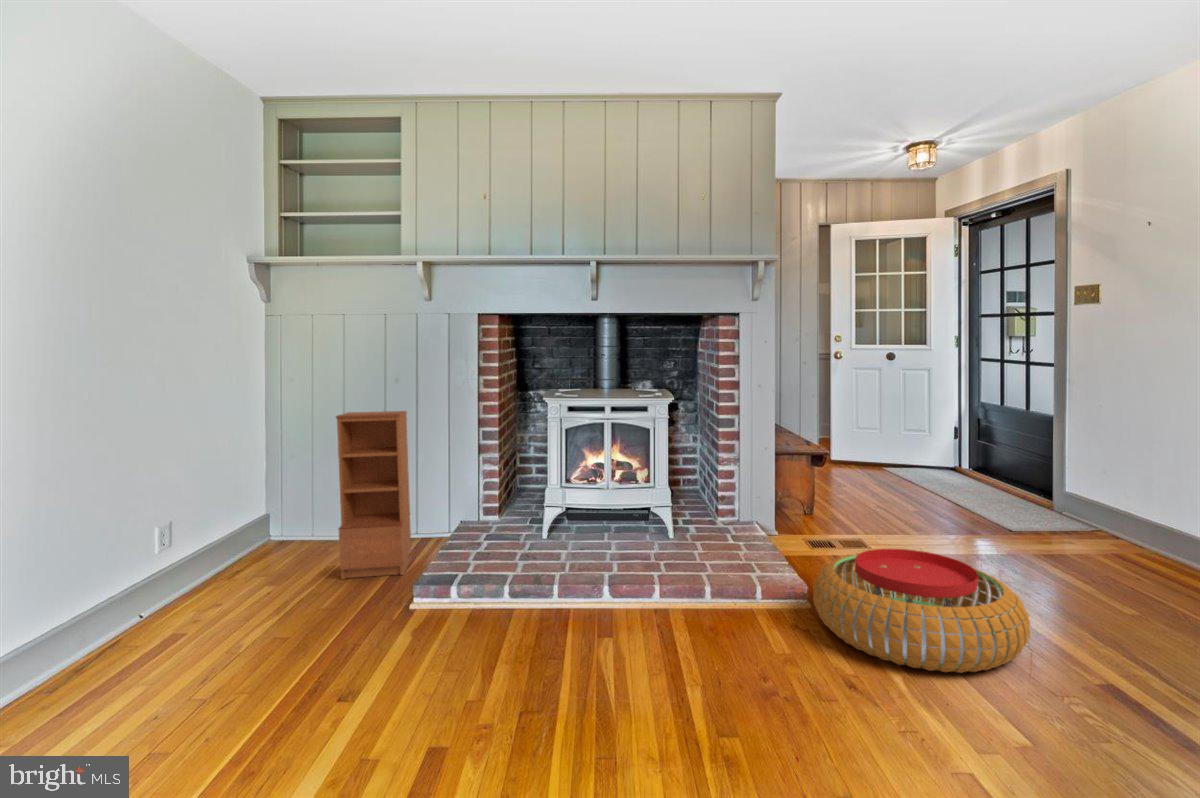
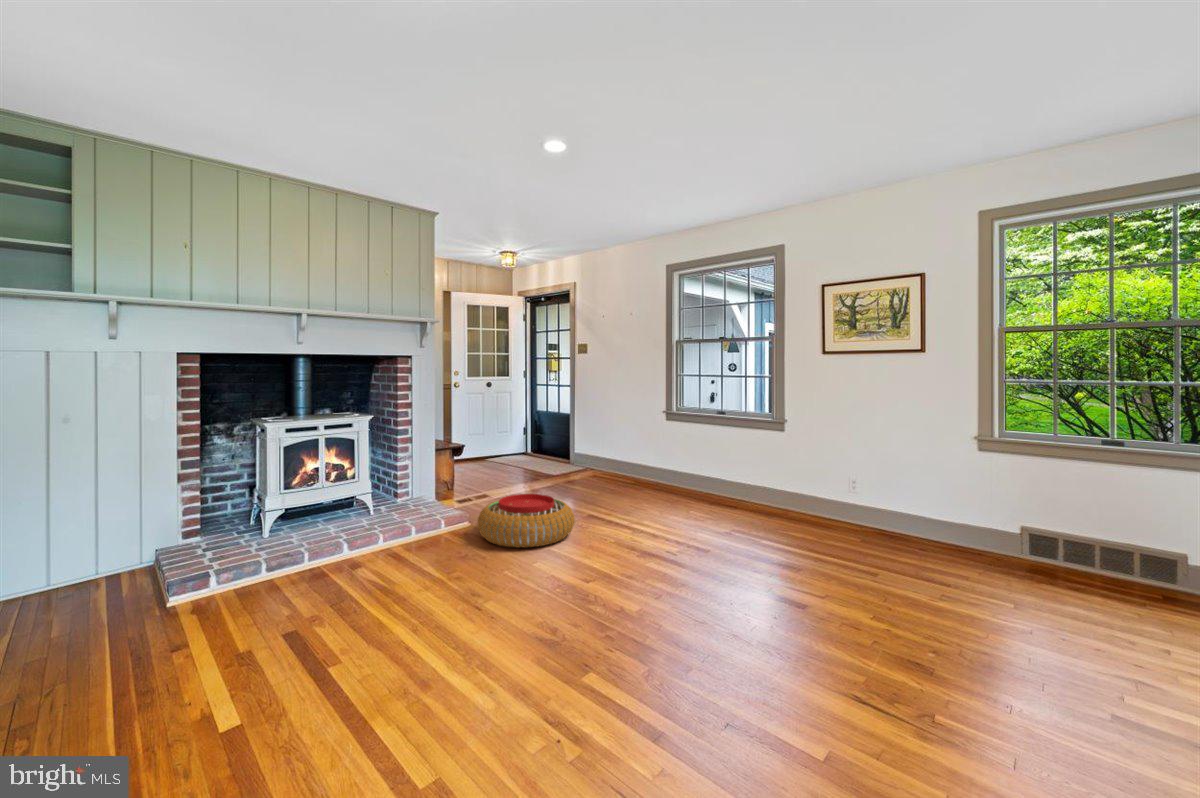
bookcase: present [336,411,411,579] -> none [41,439,130,604]

